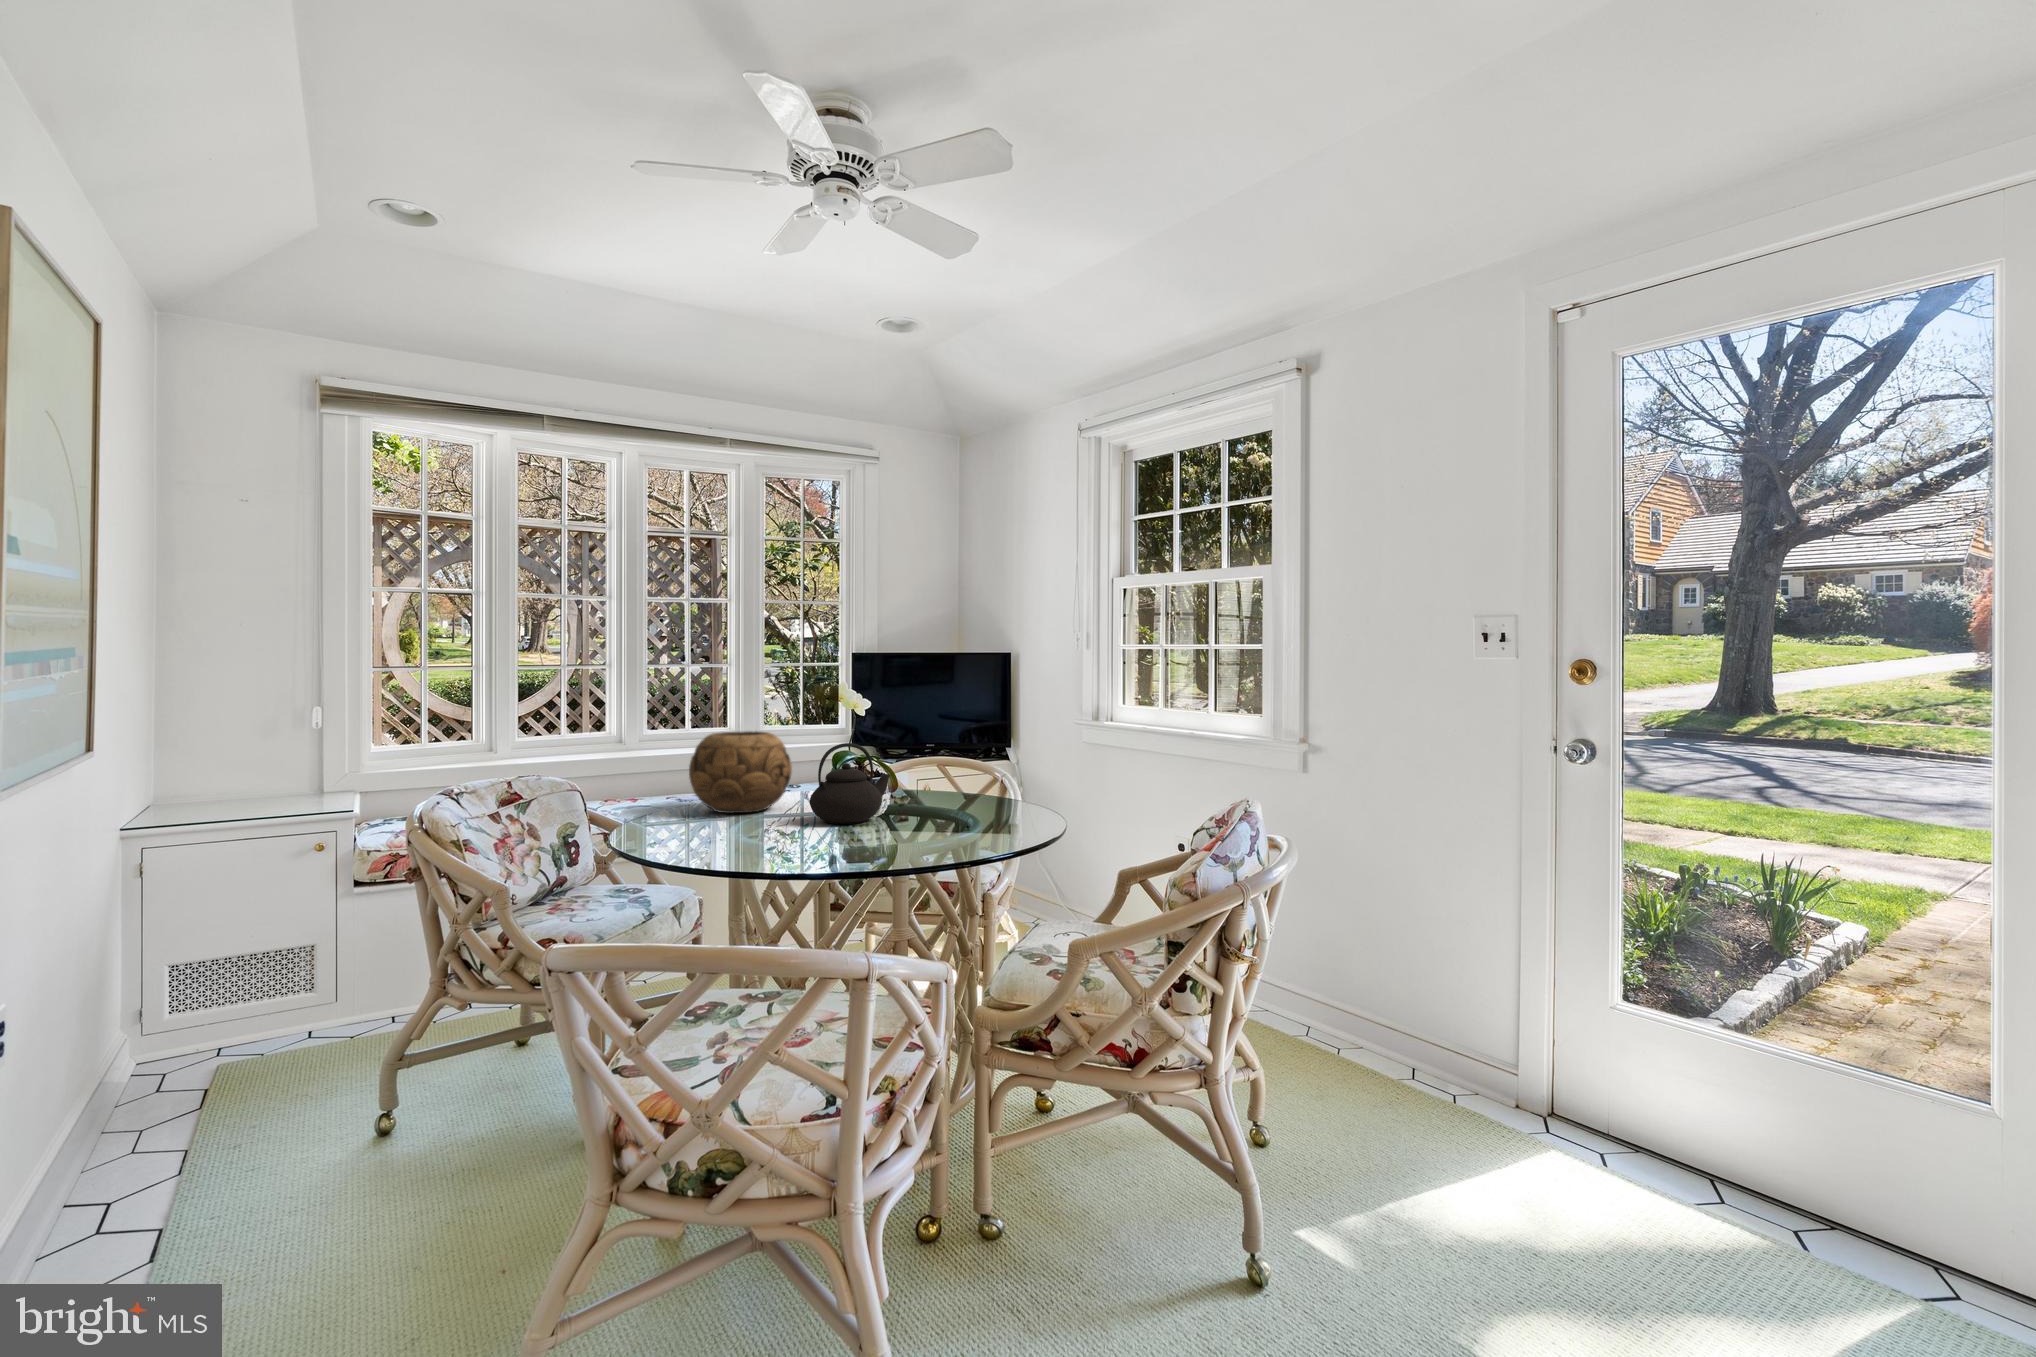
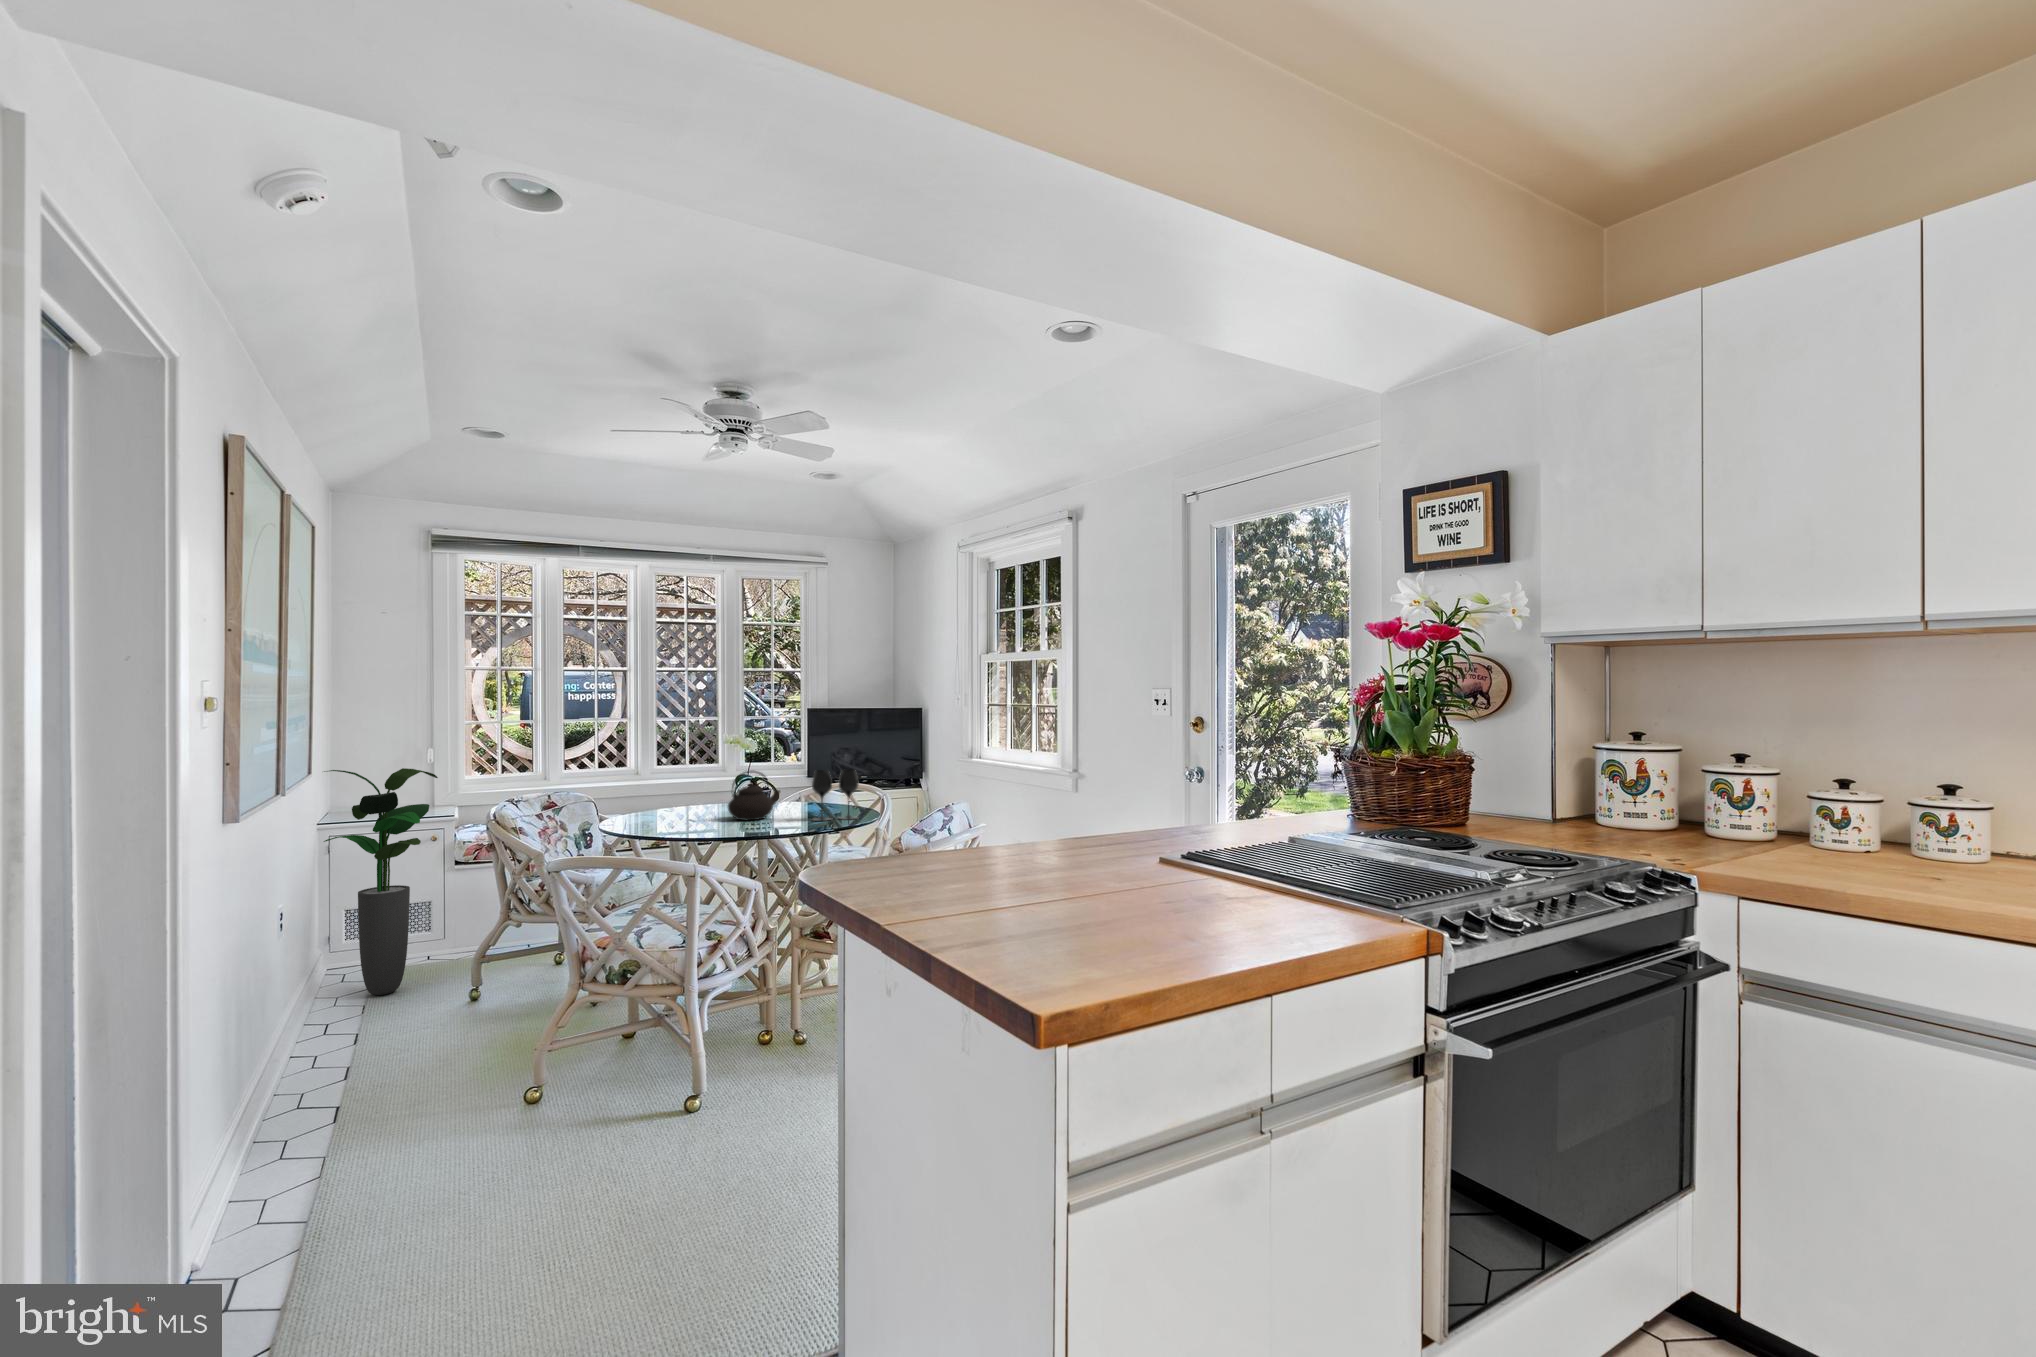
decorative bowl: present [689,731,792,813] -> none [659,764,725,815]
potted plant: none [98,738,320,1122] -> present [324,768,438,995]
wine glass: none [950,742,1024,826] -> present [812,769,858,821]

